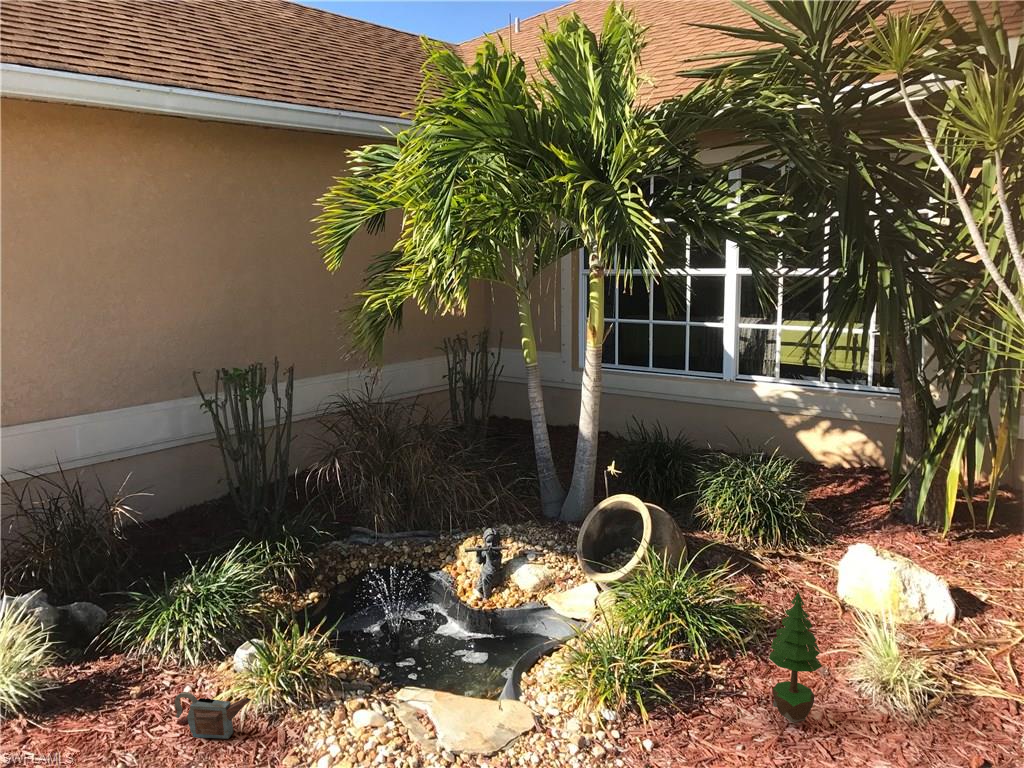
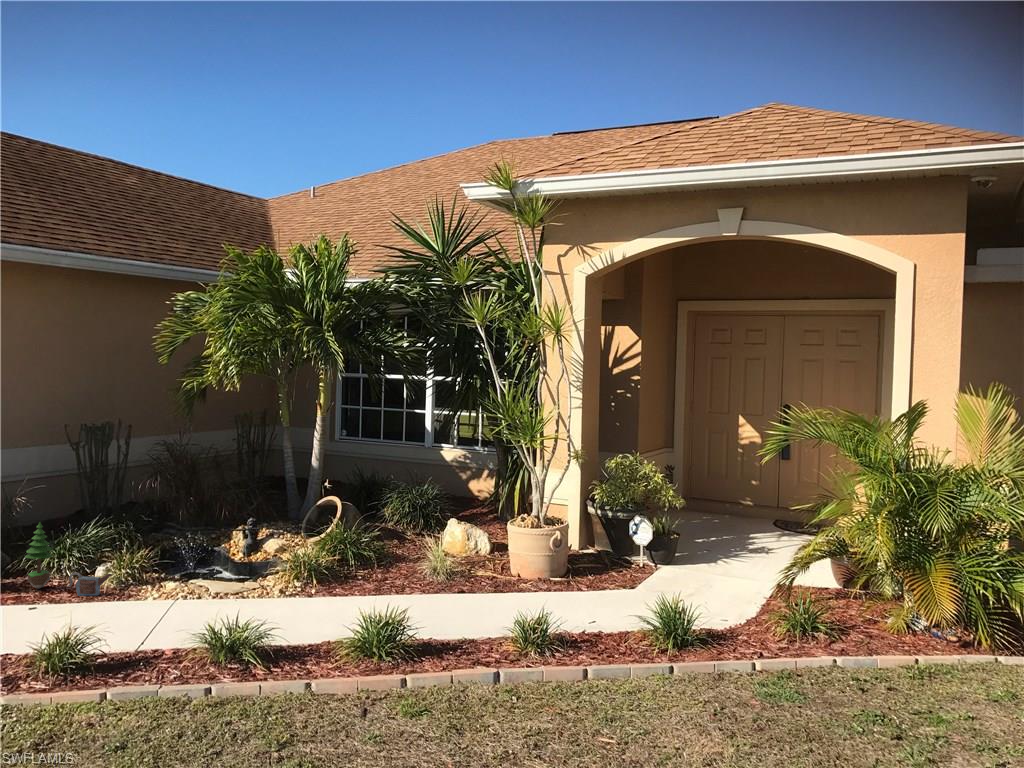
potted tree: present [769,592,822,723] -> present [25,522,53,589]

